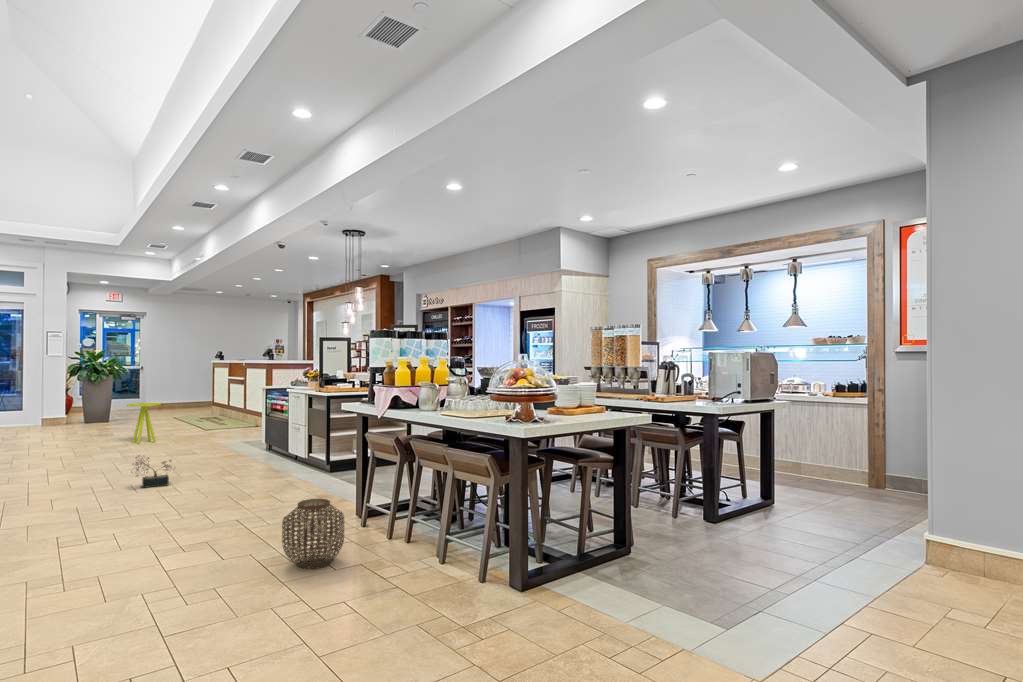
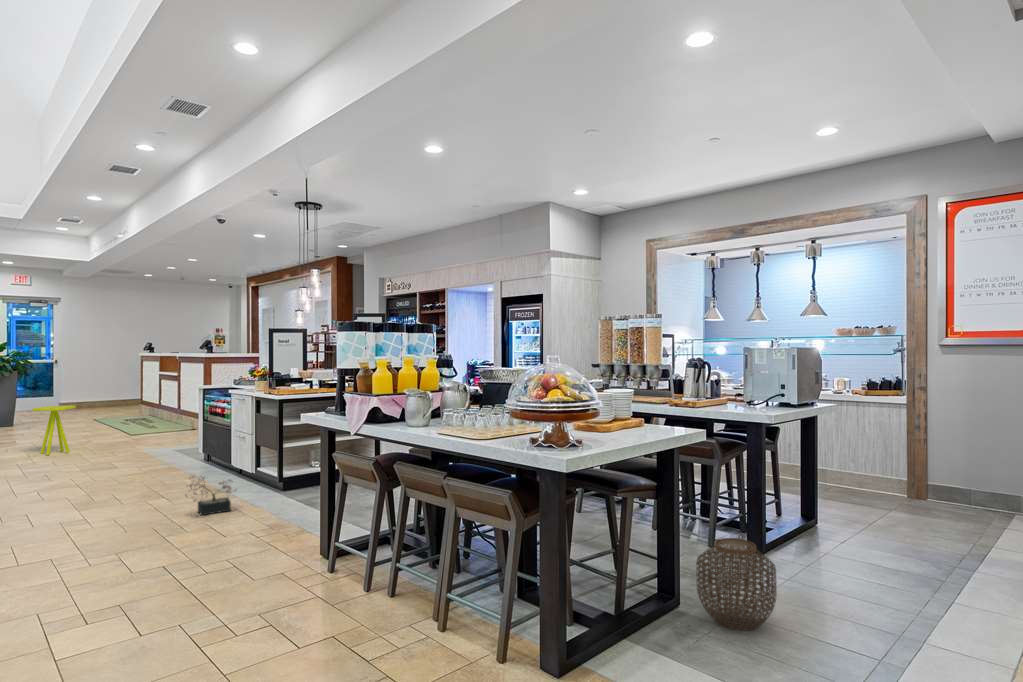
decorative plant: present [131,455,175,488] -> present [186,475,237,515]
woven basket: present [282,499,344,569] -> present [696,538,776,630]

